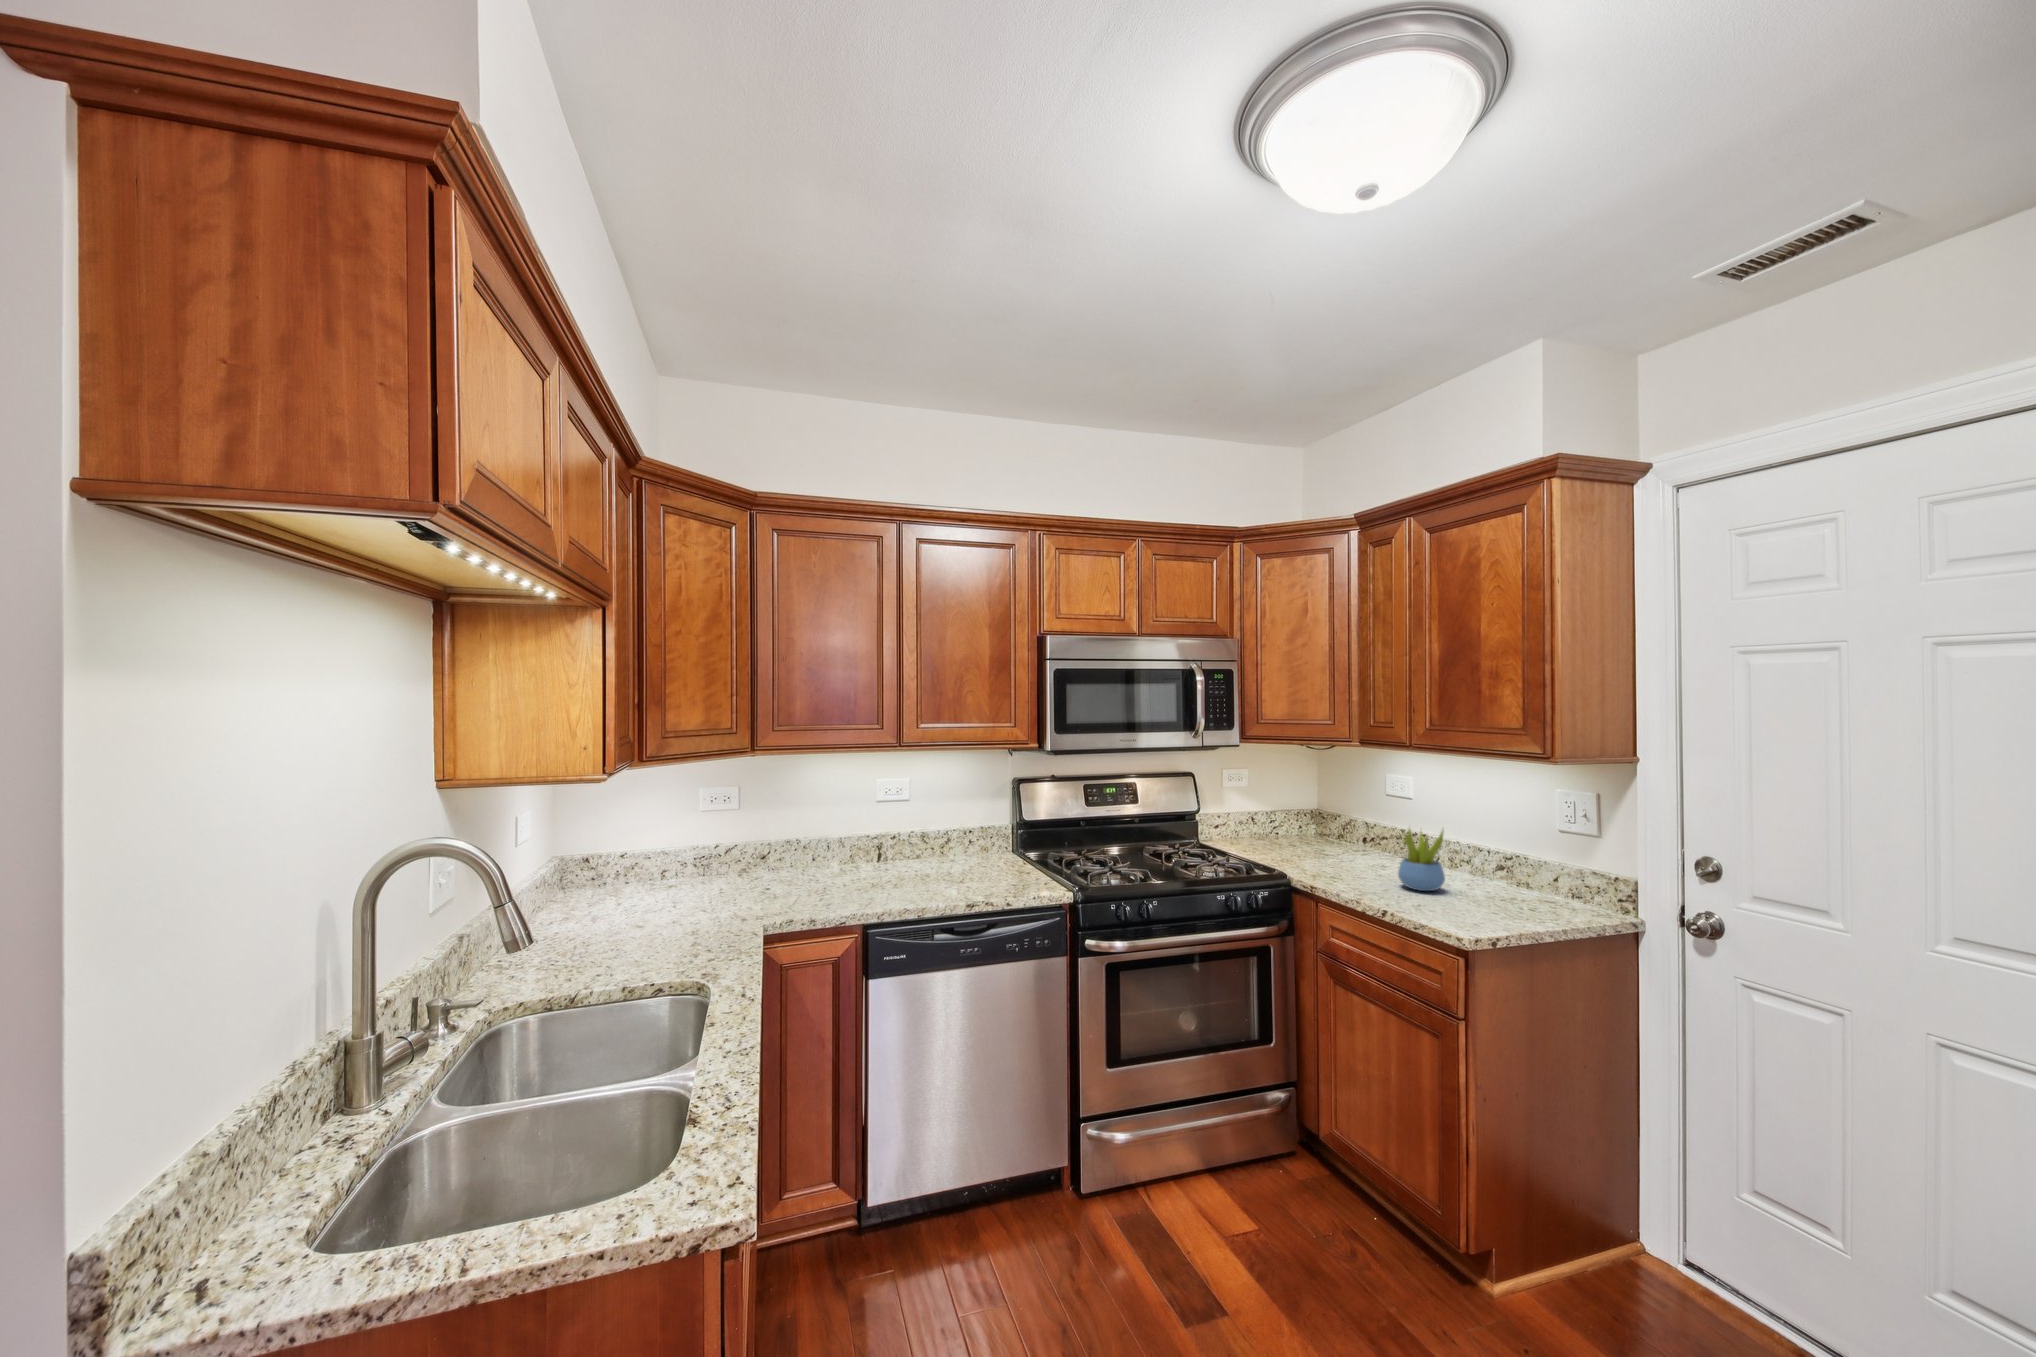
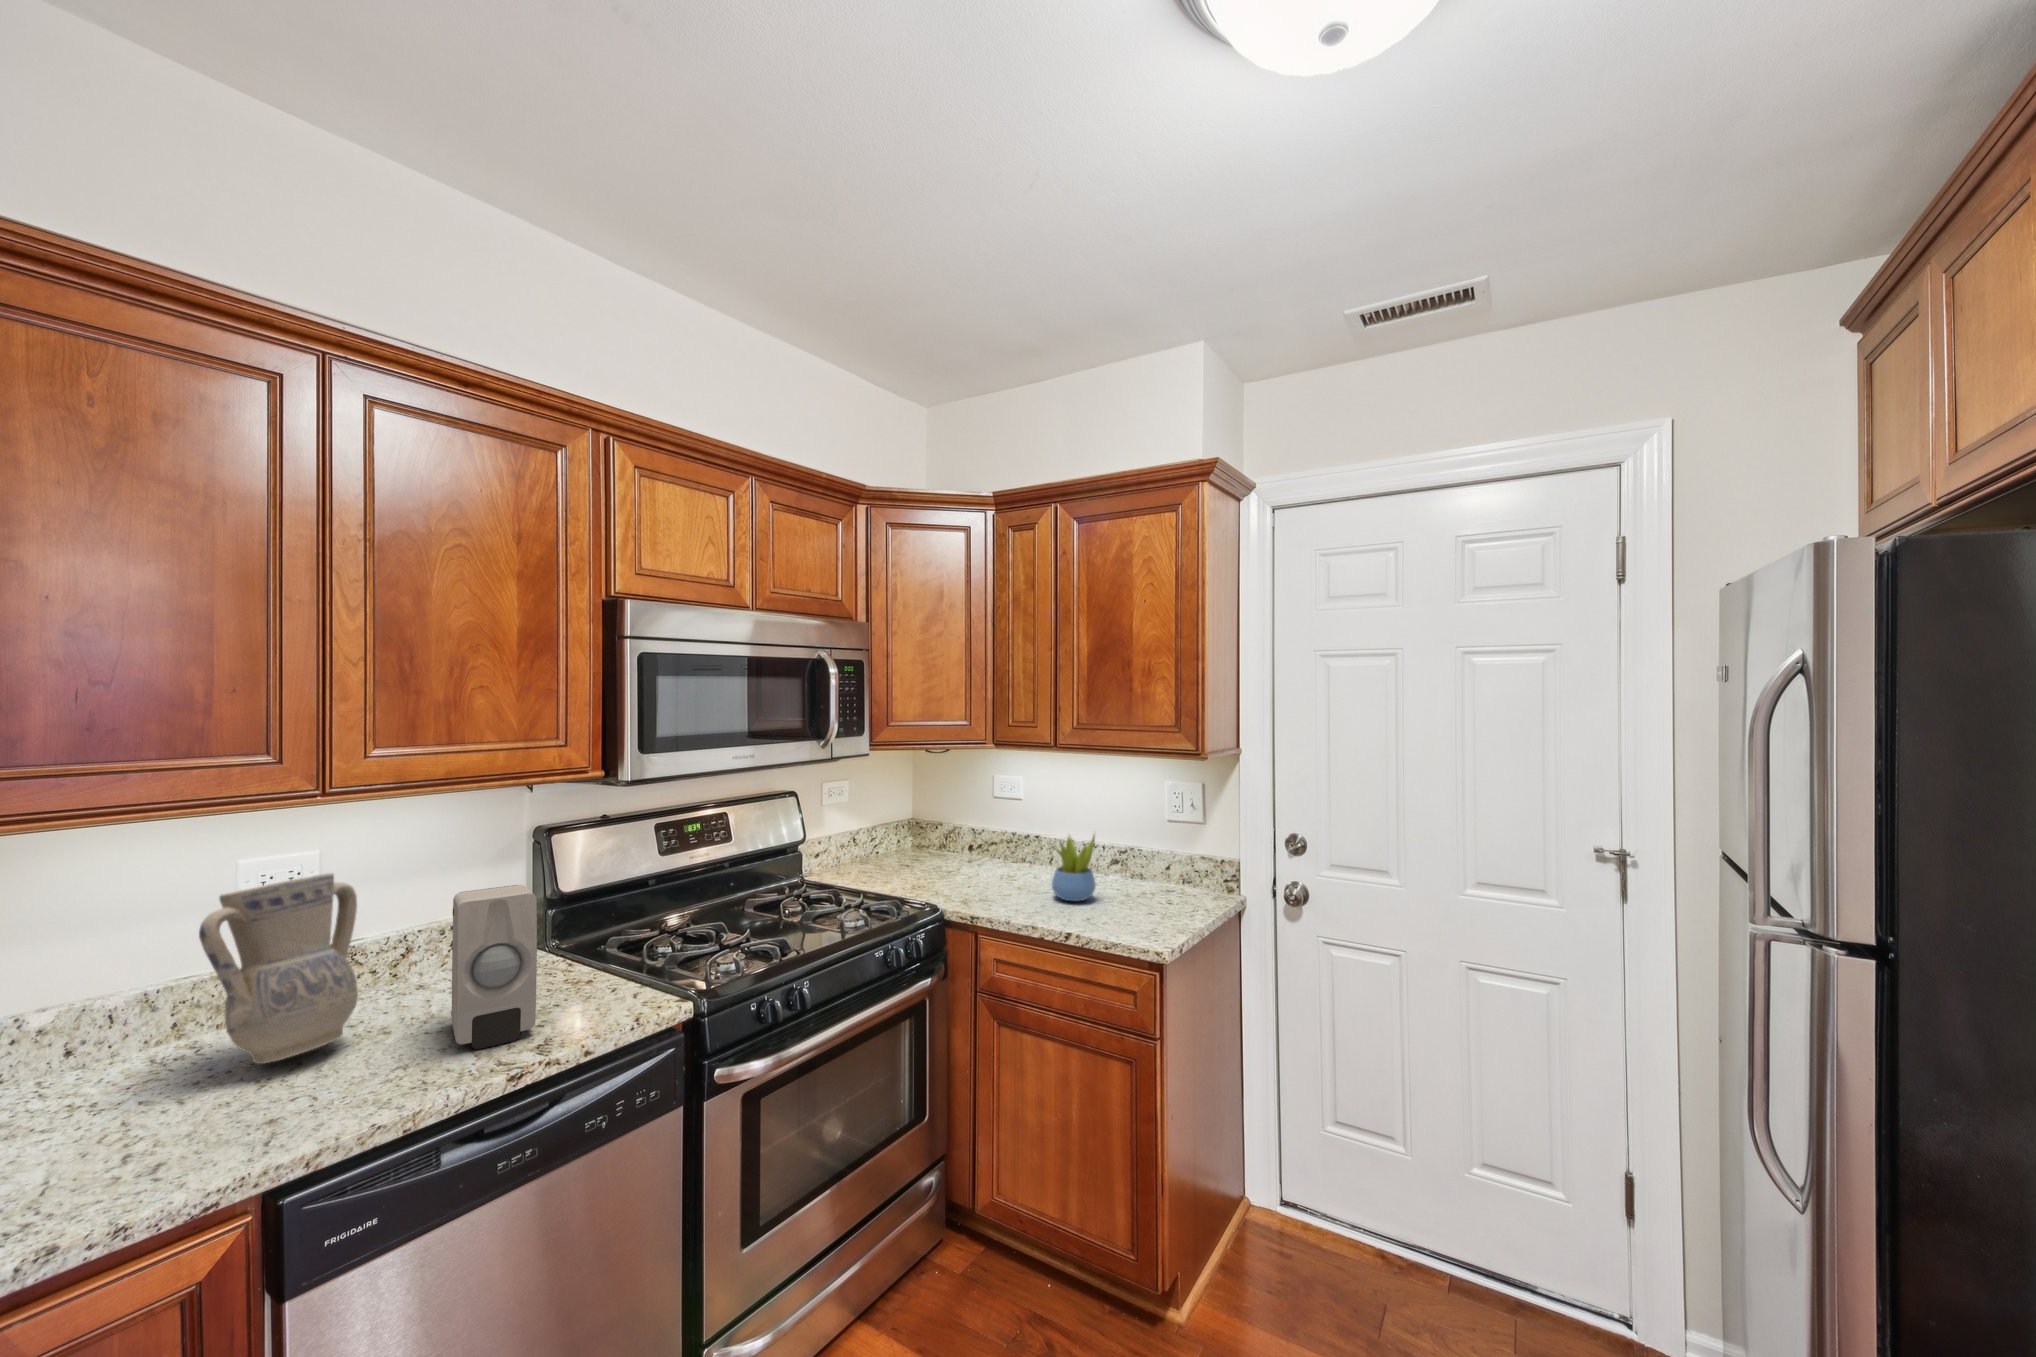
vase: none [858,787,919,877] -> present [199,873,358,1064]
soap dispenser: none [950,807,991,891] -> present [451,885,537,1049]

